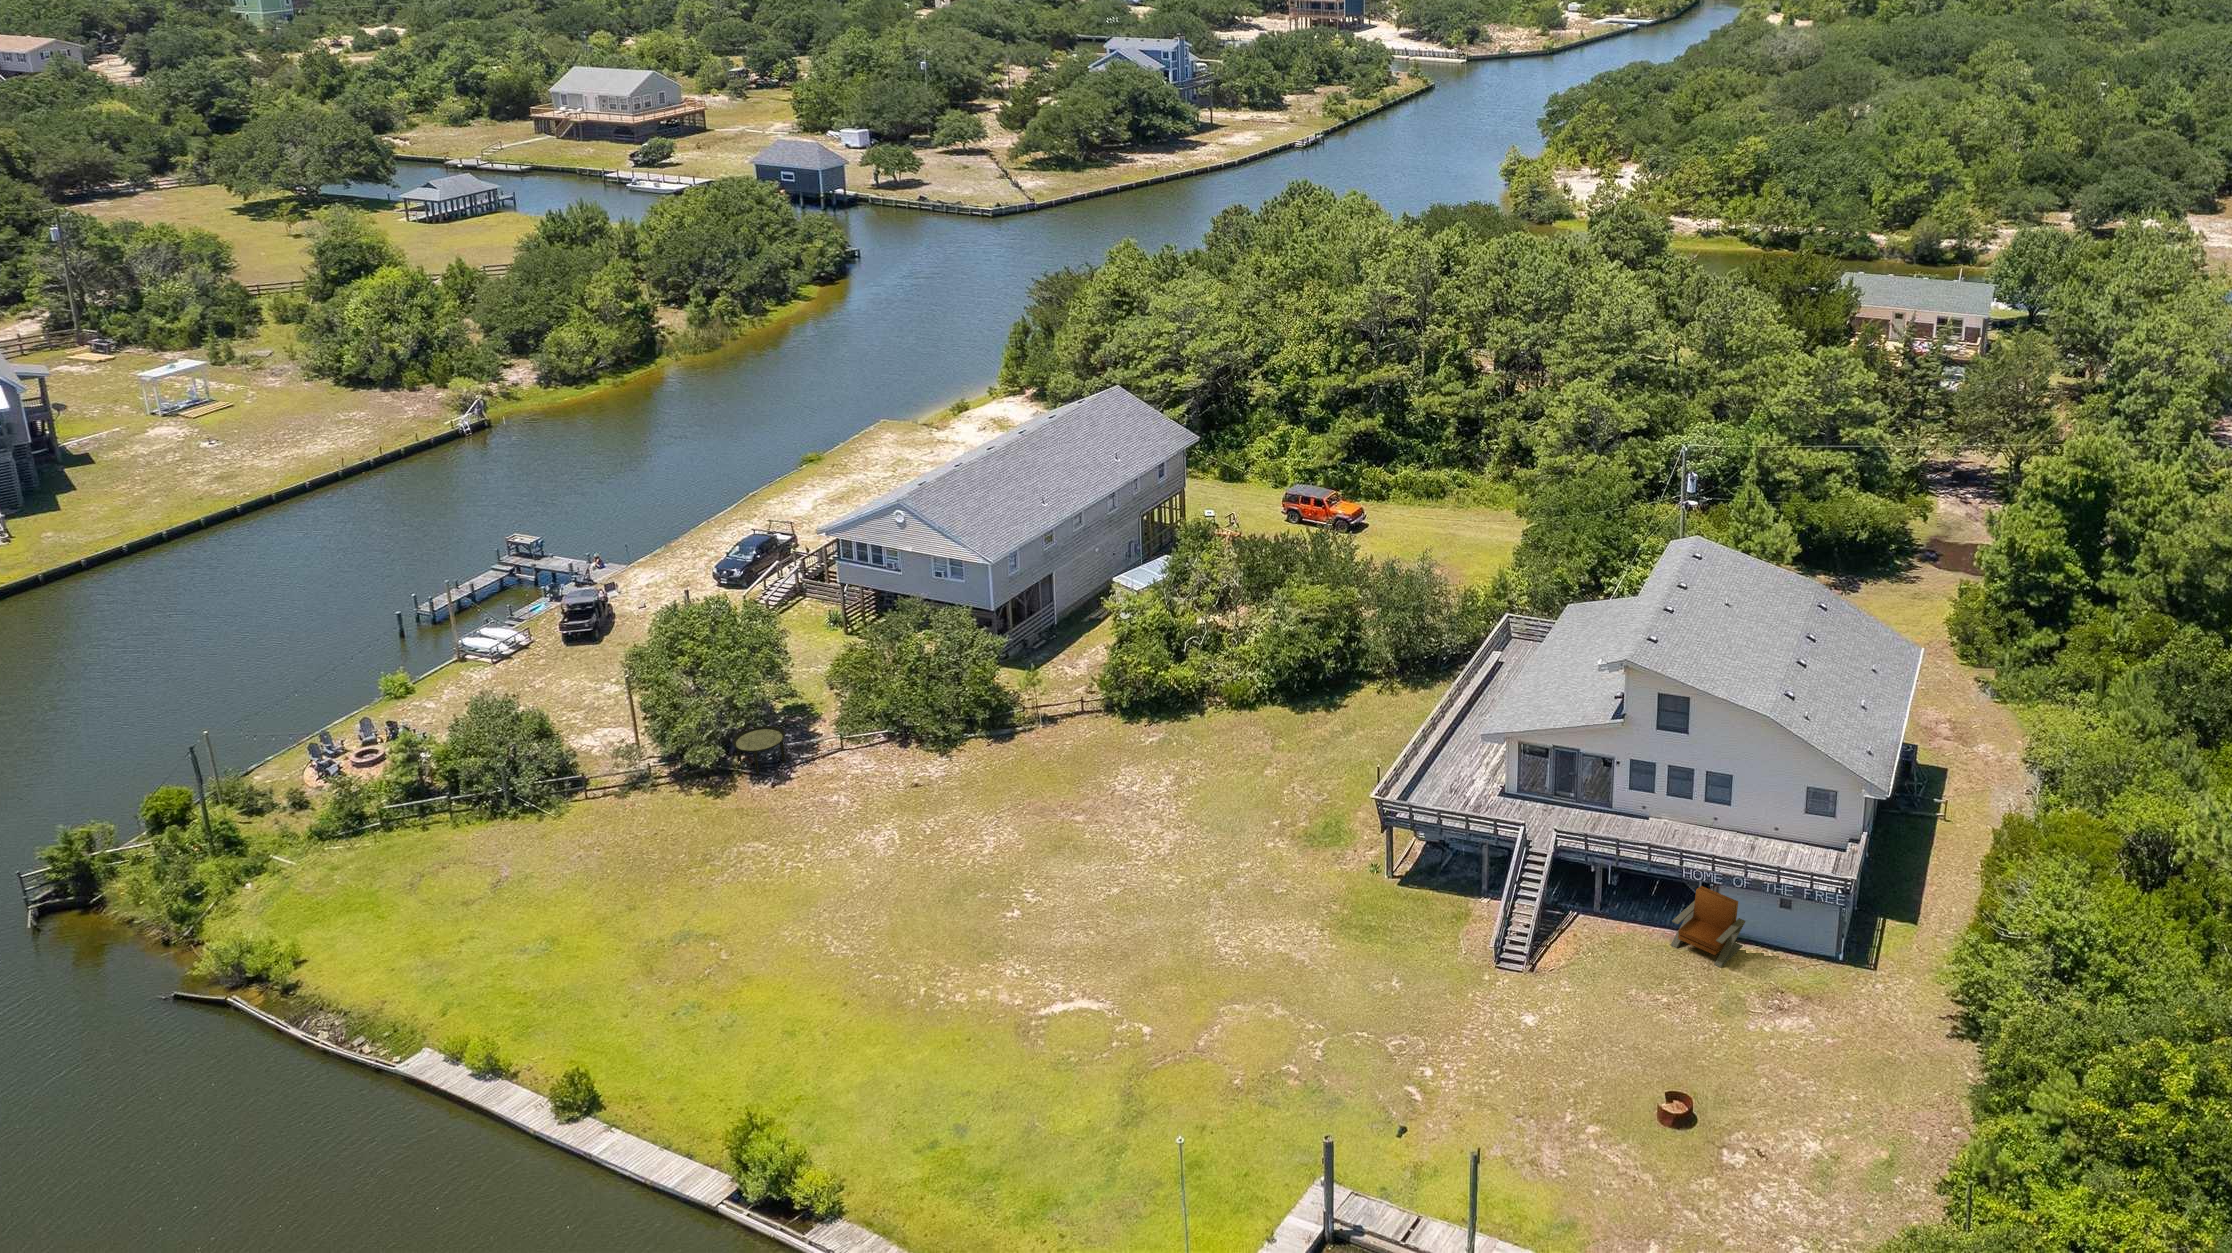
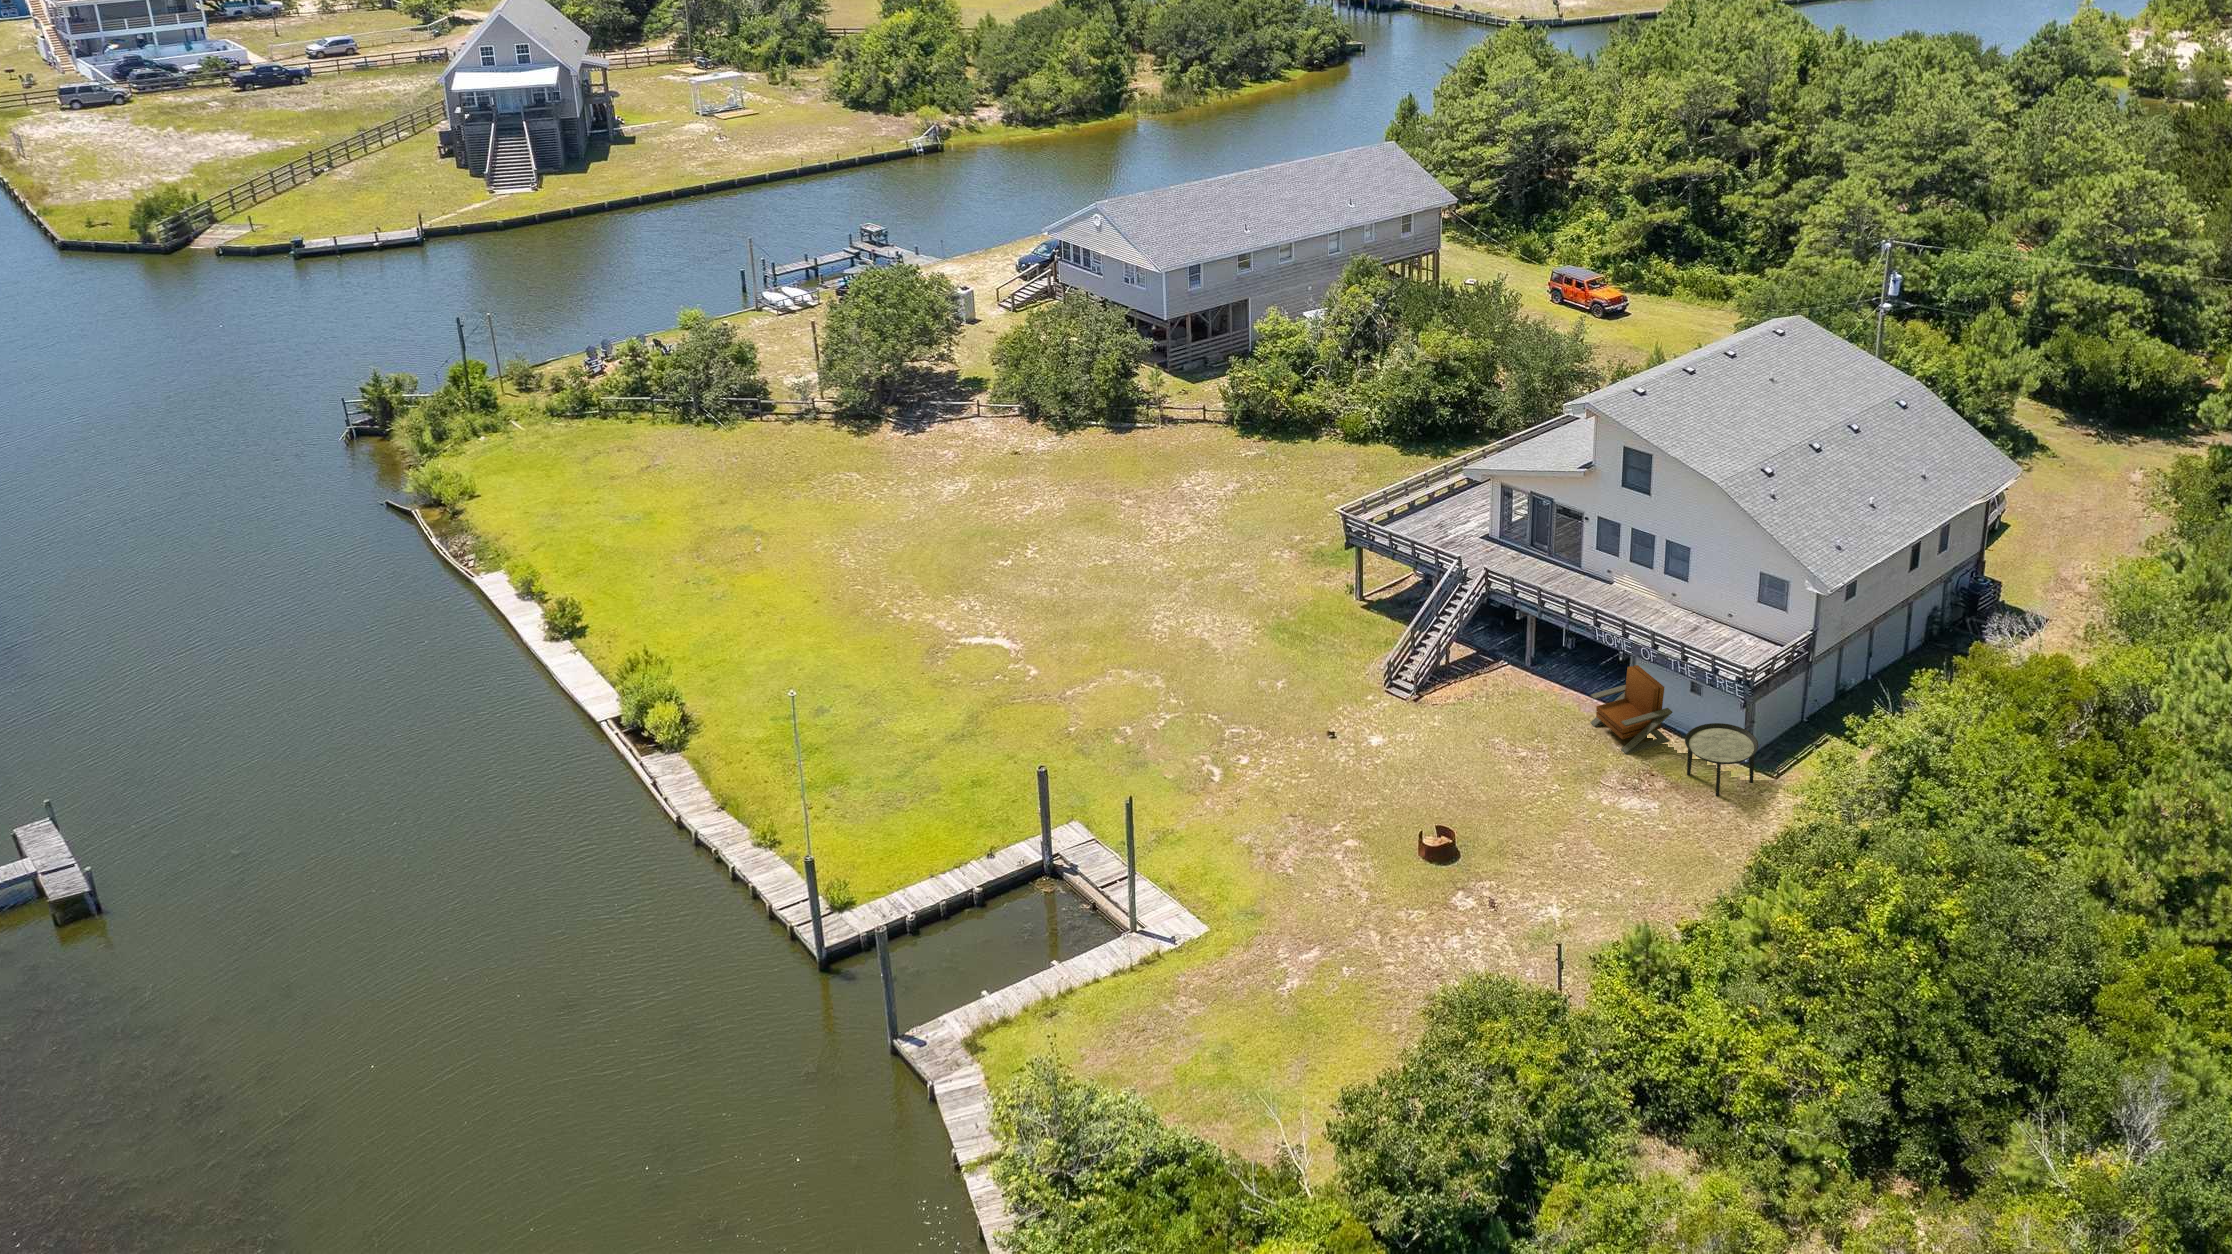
round table: present [733,726,786,775] -> present [1685,723,1758,796]

